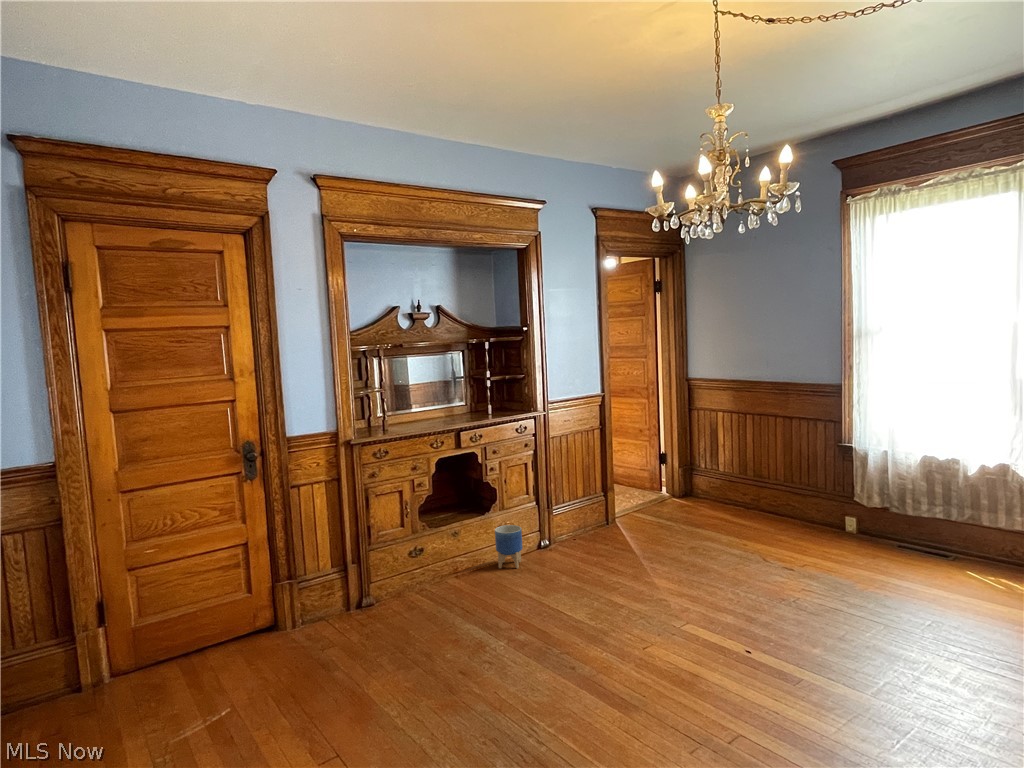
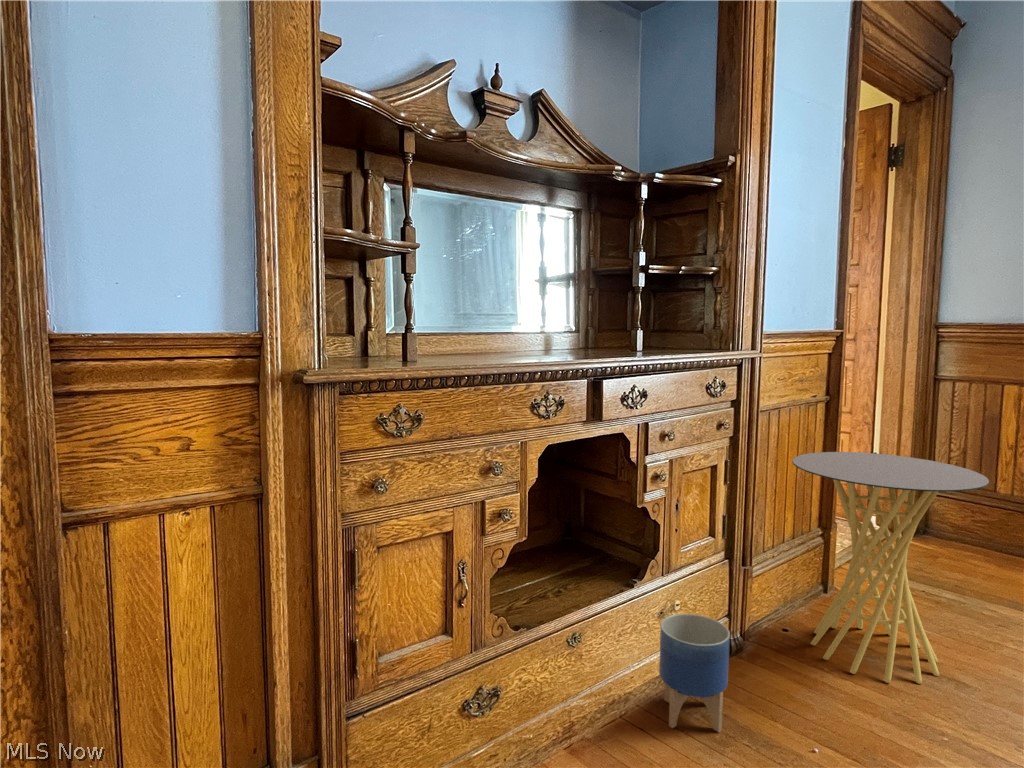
side table: none [564,453,639,552] -> present [793,452,989,684]

